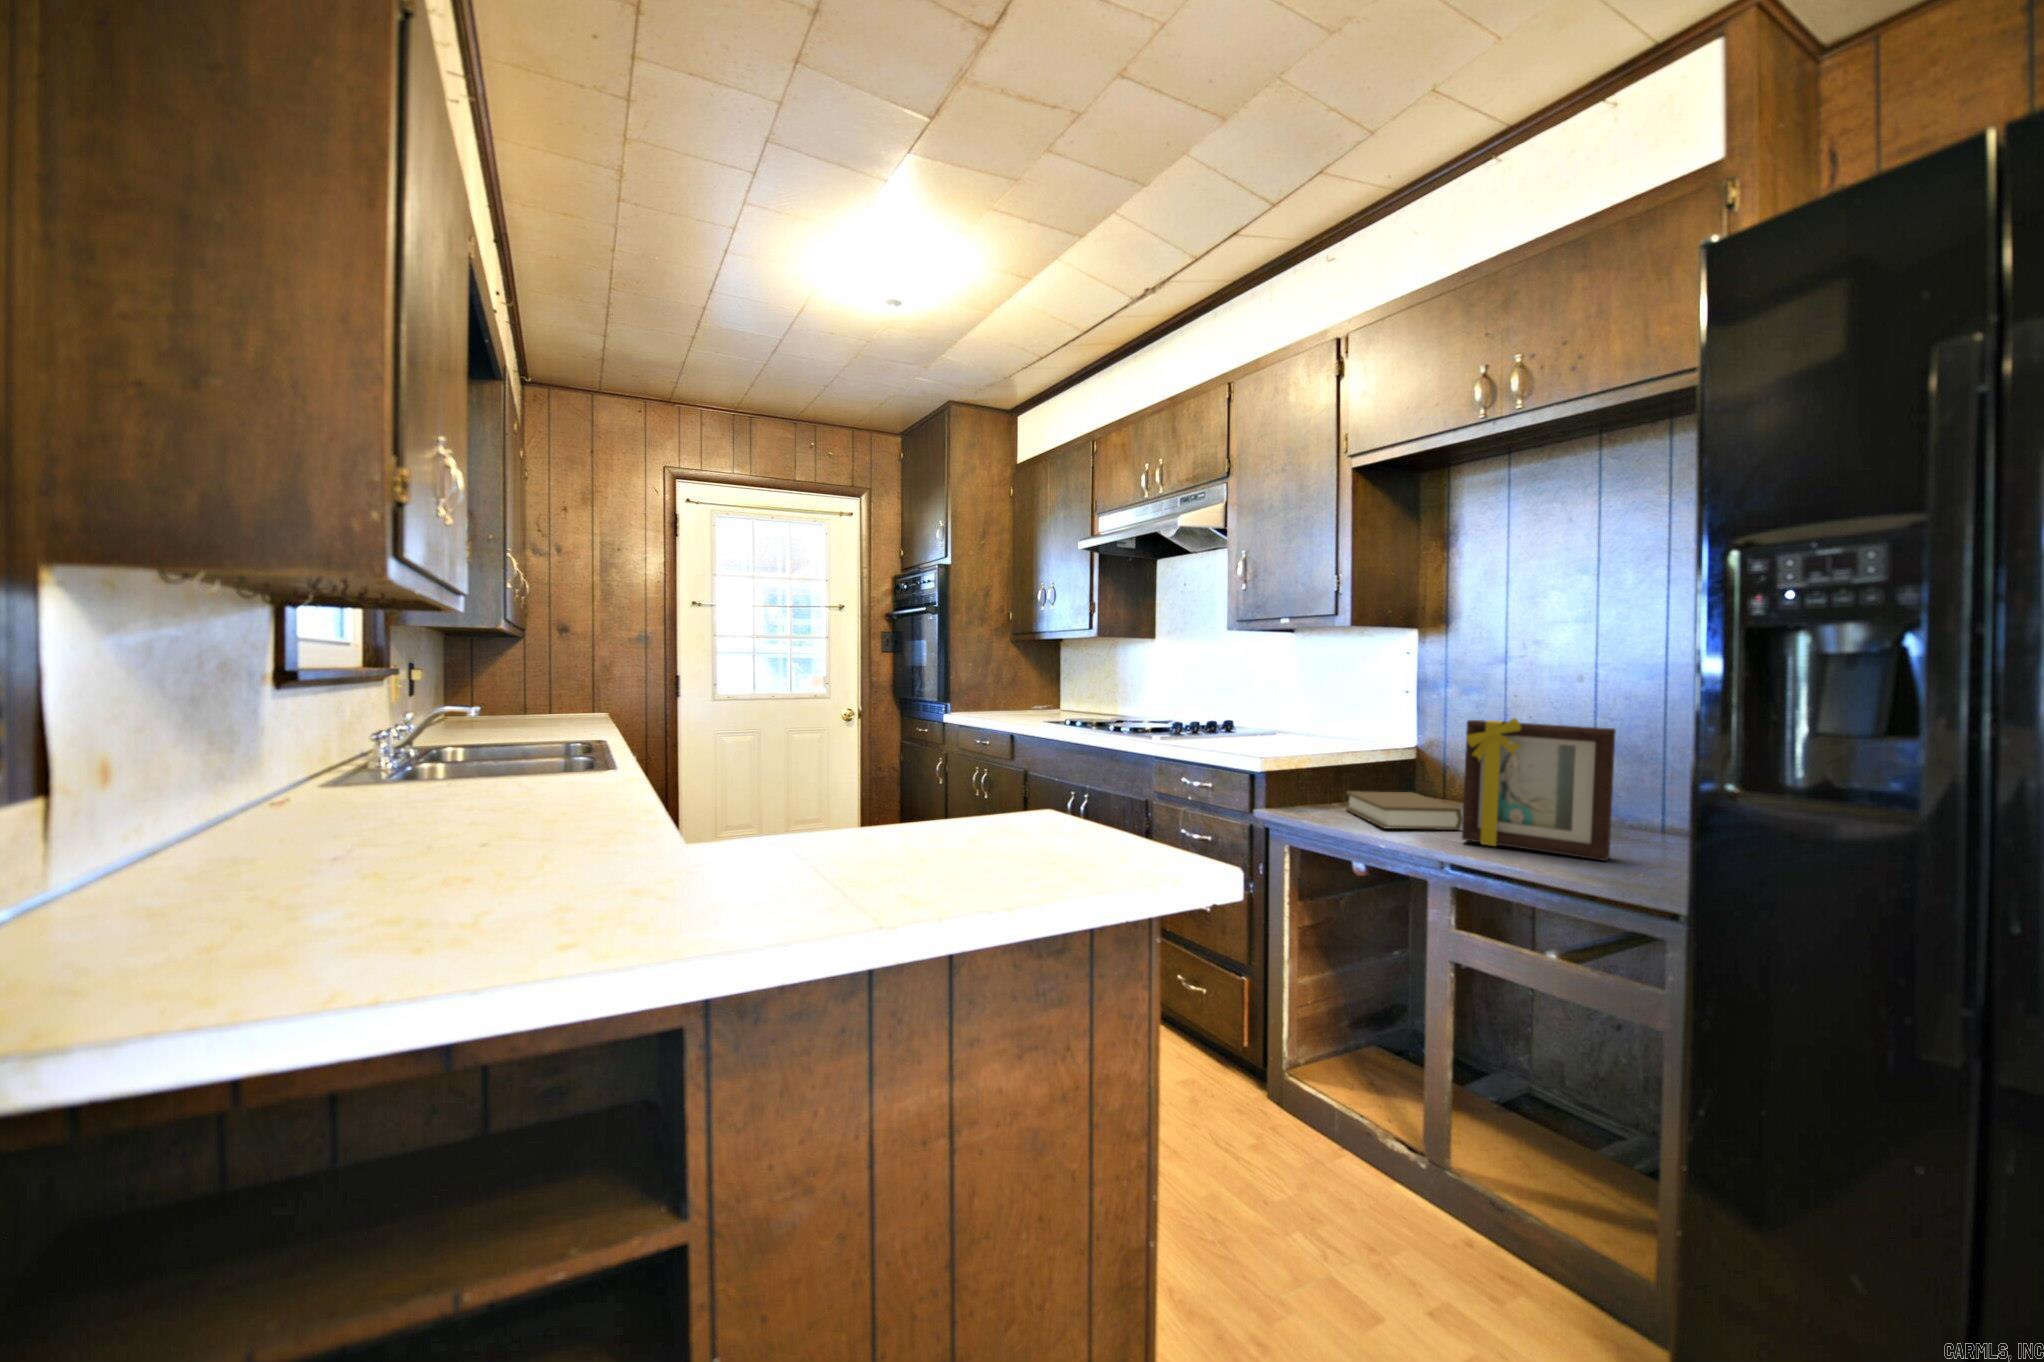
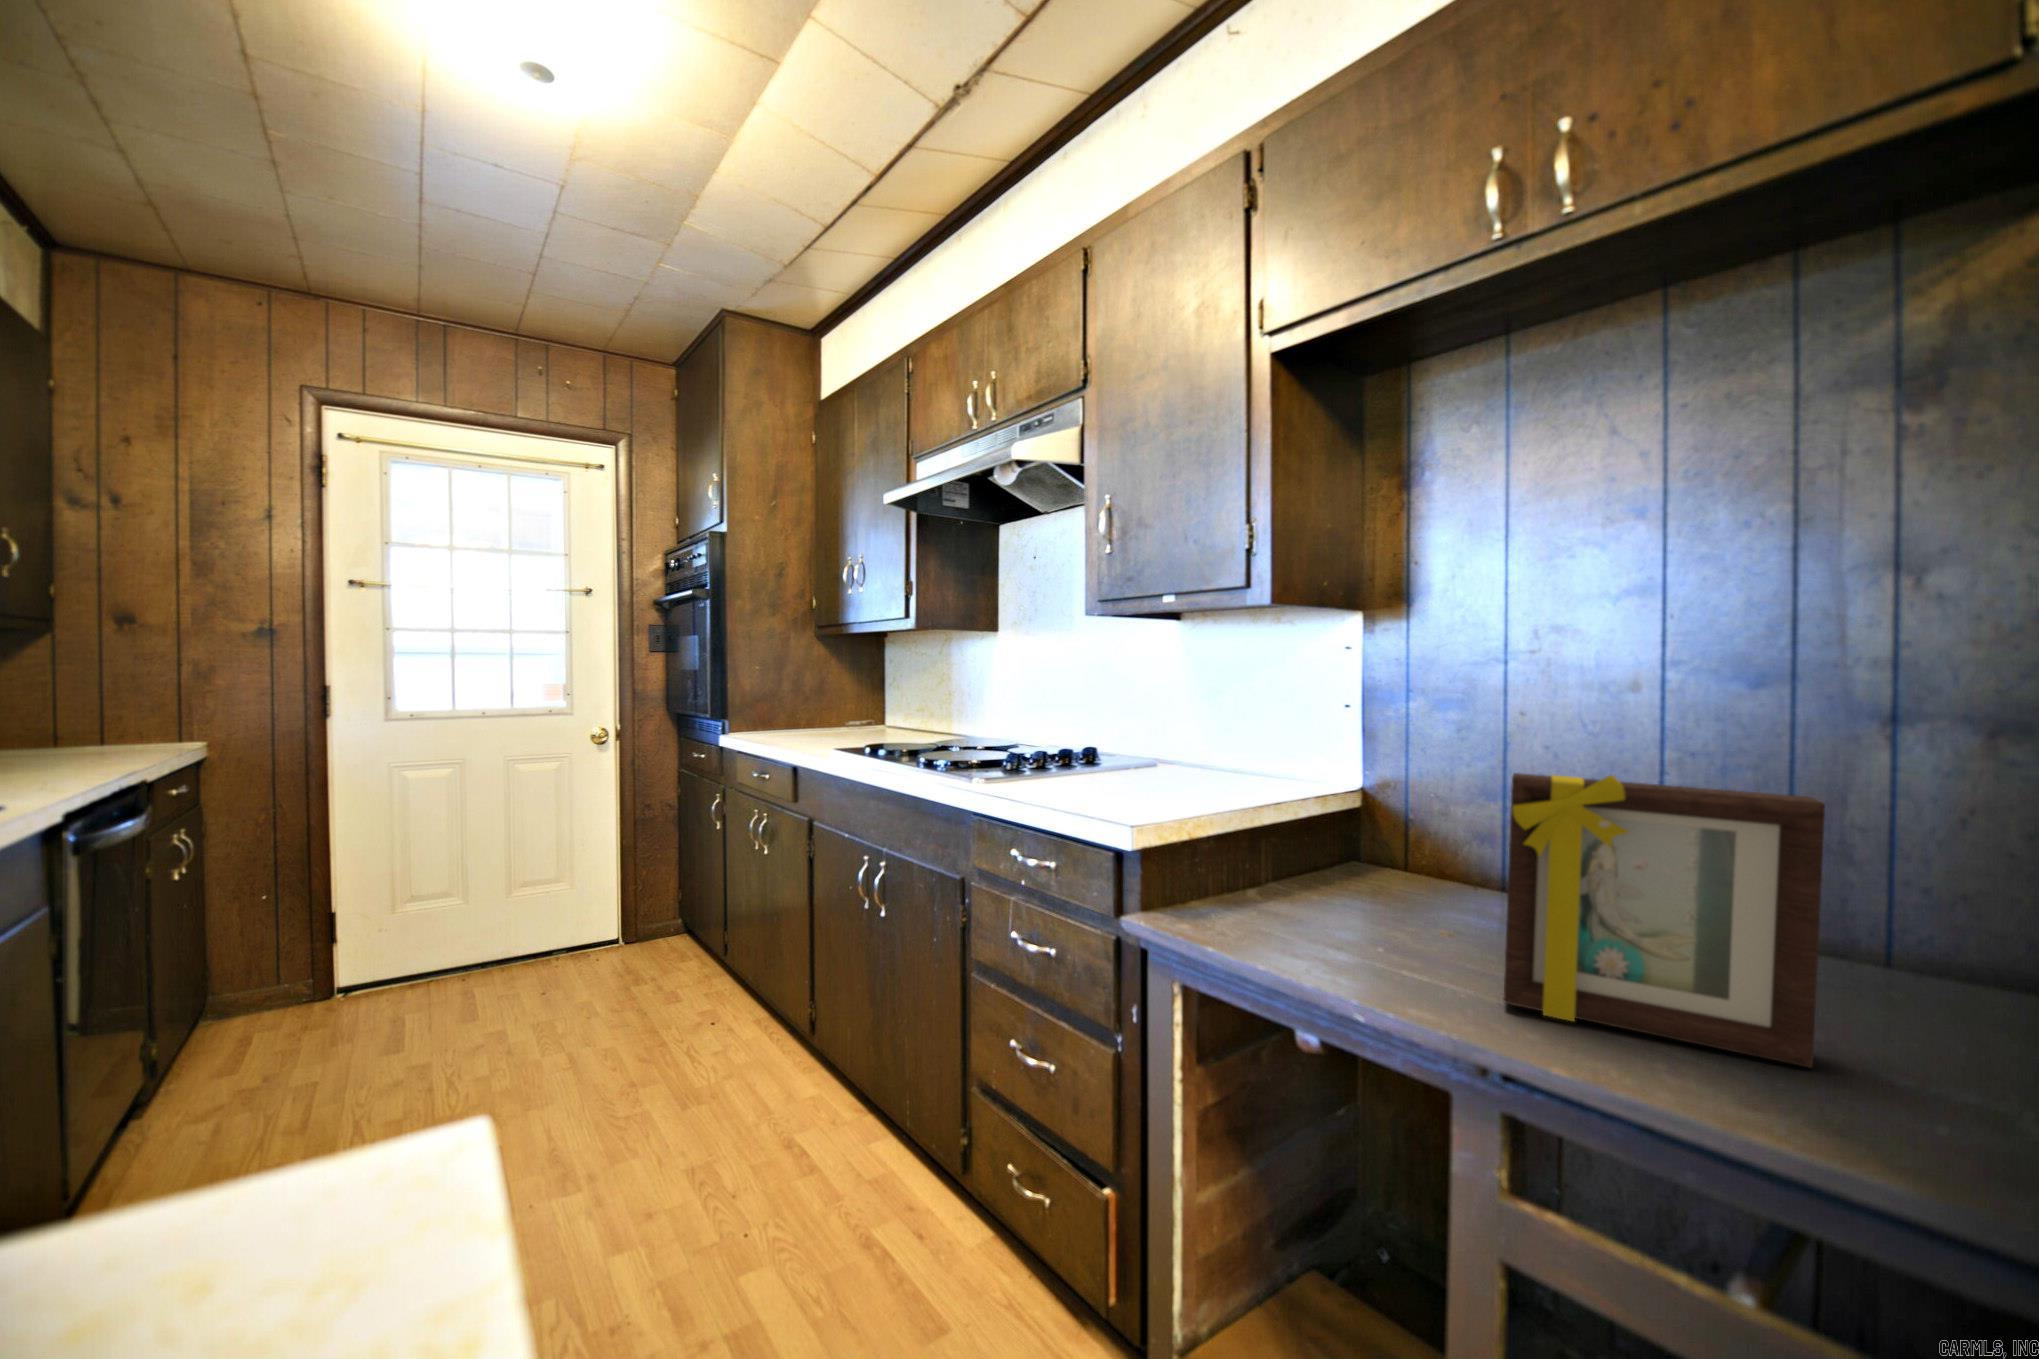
book: present [1346,791,1462,830] -> none [1269,875,1481,967]

